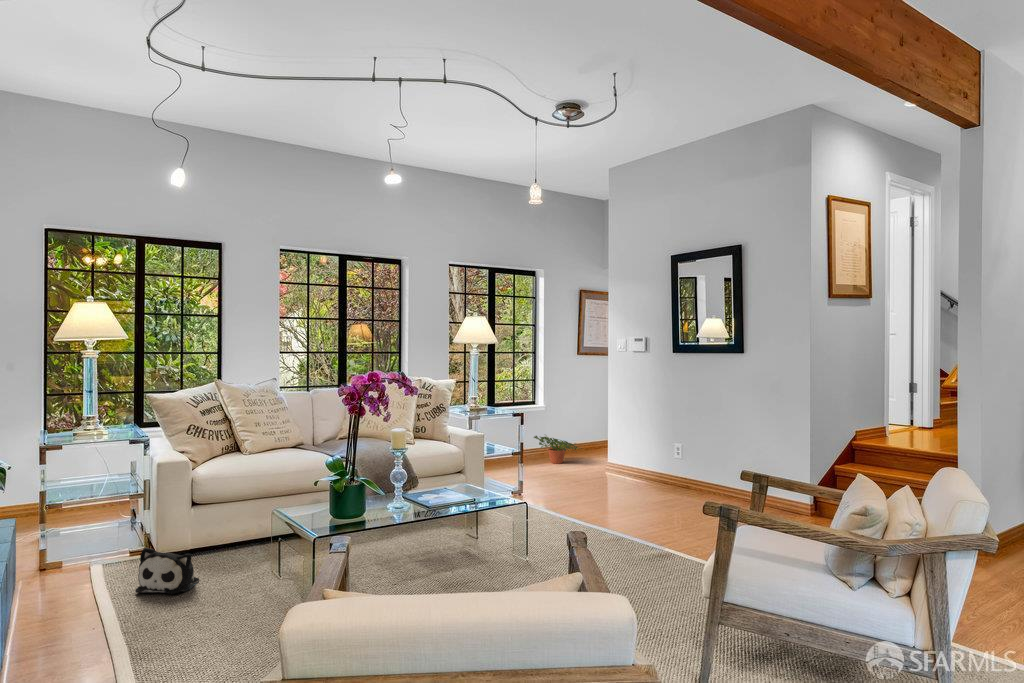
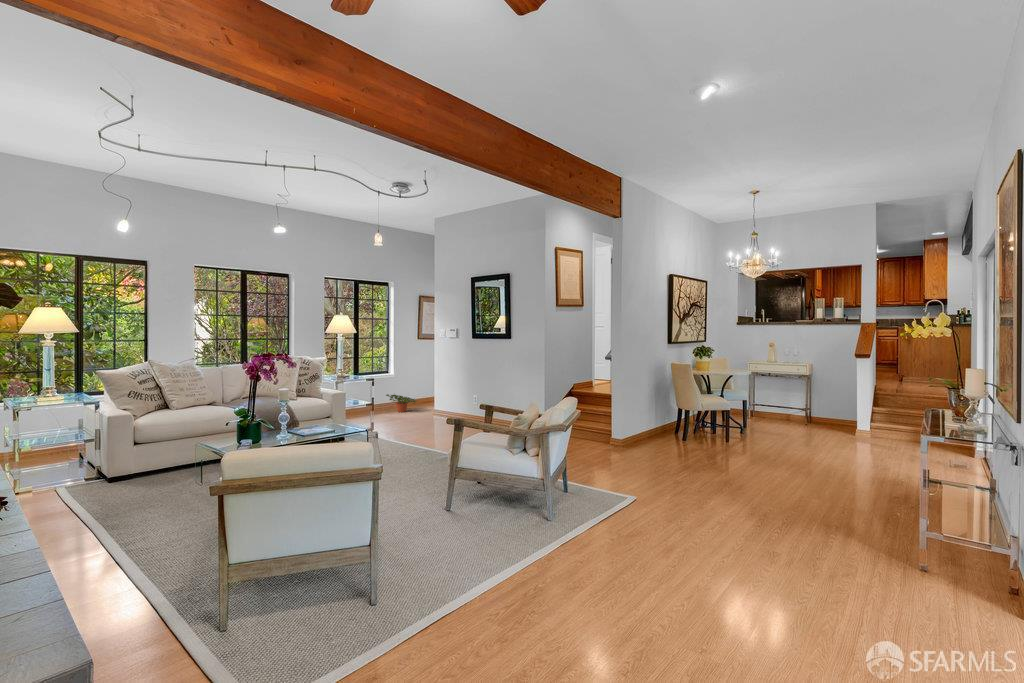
plush toy: present [135,547,199,594] -> none [99,471,145,500]

